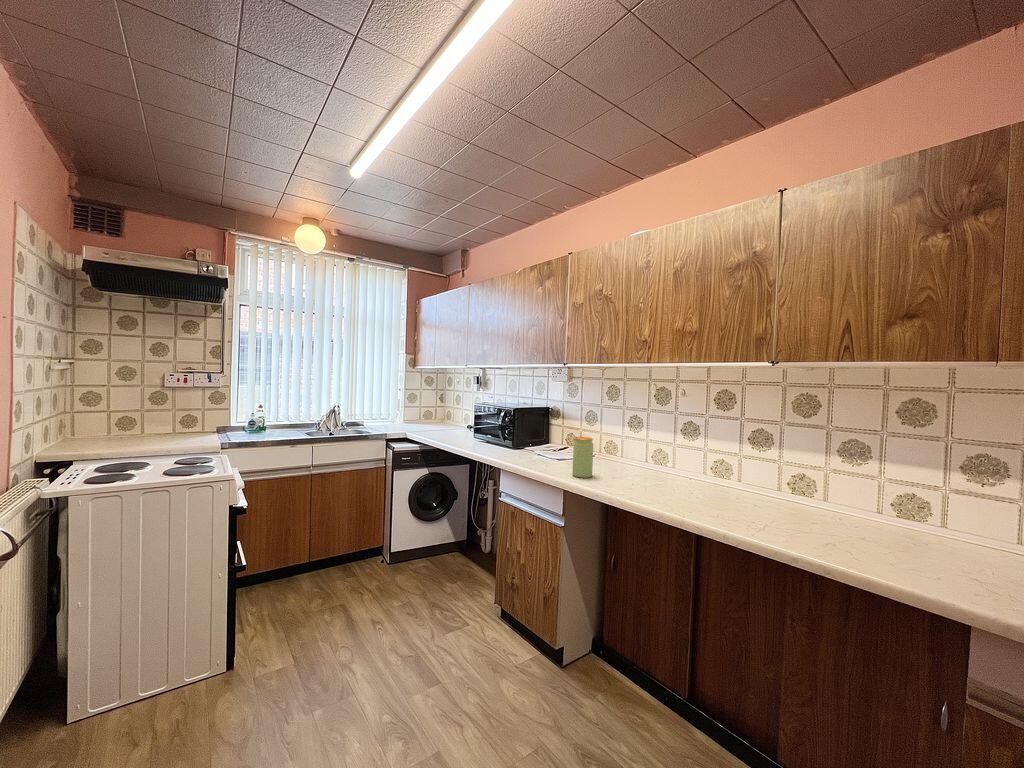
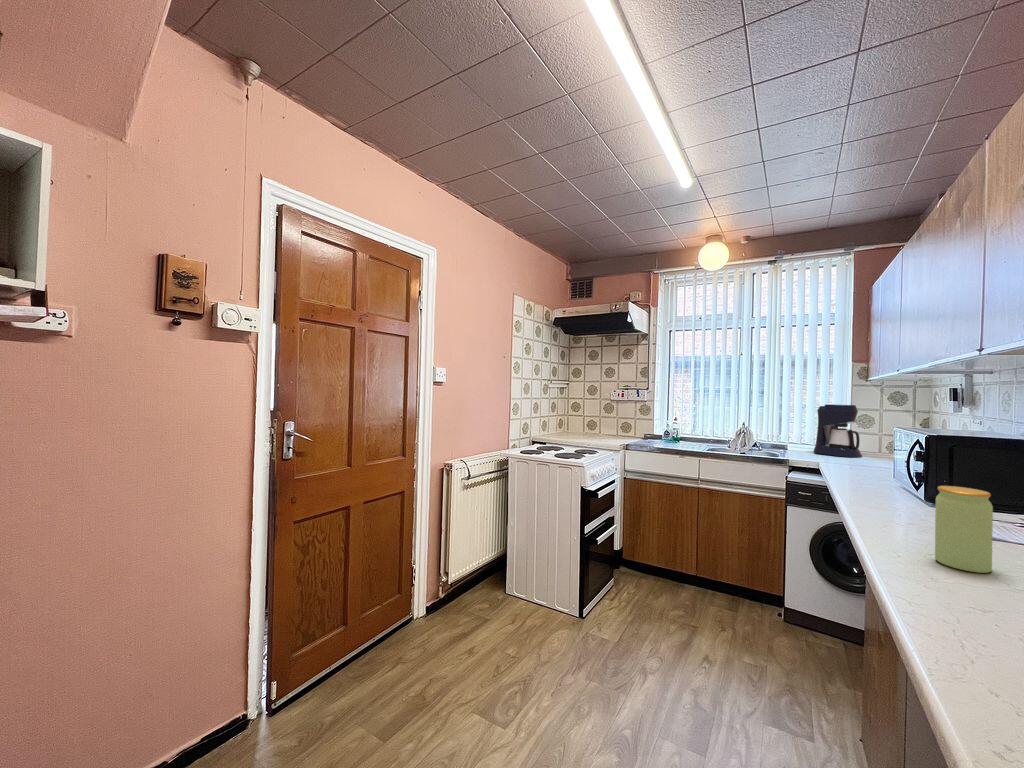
coffee maker: none [386,387,416,426] -> present [813,404,862,457]

